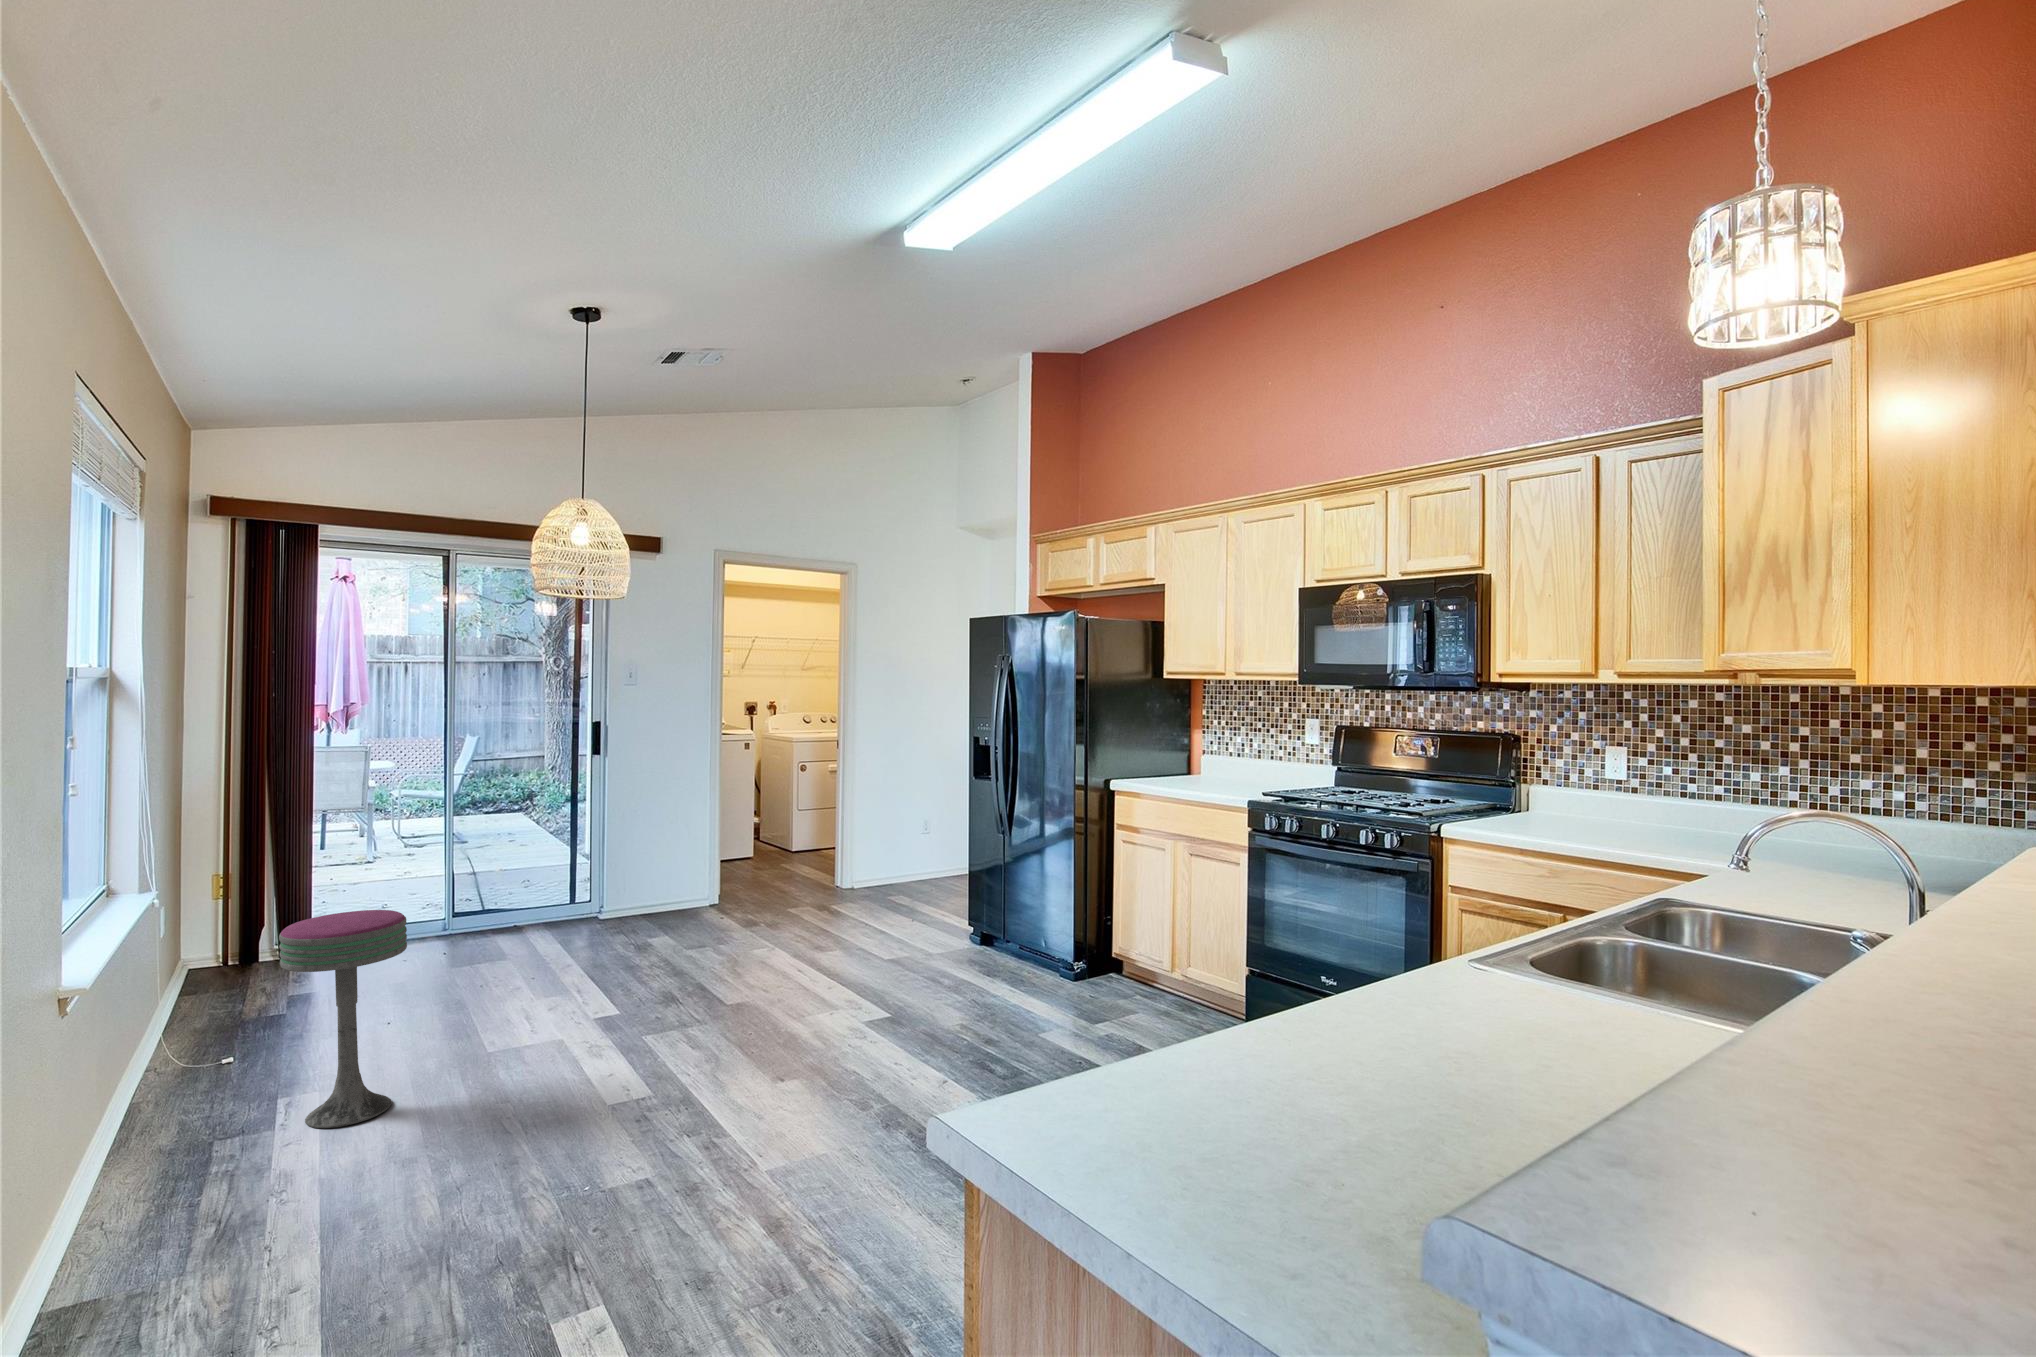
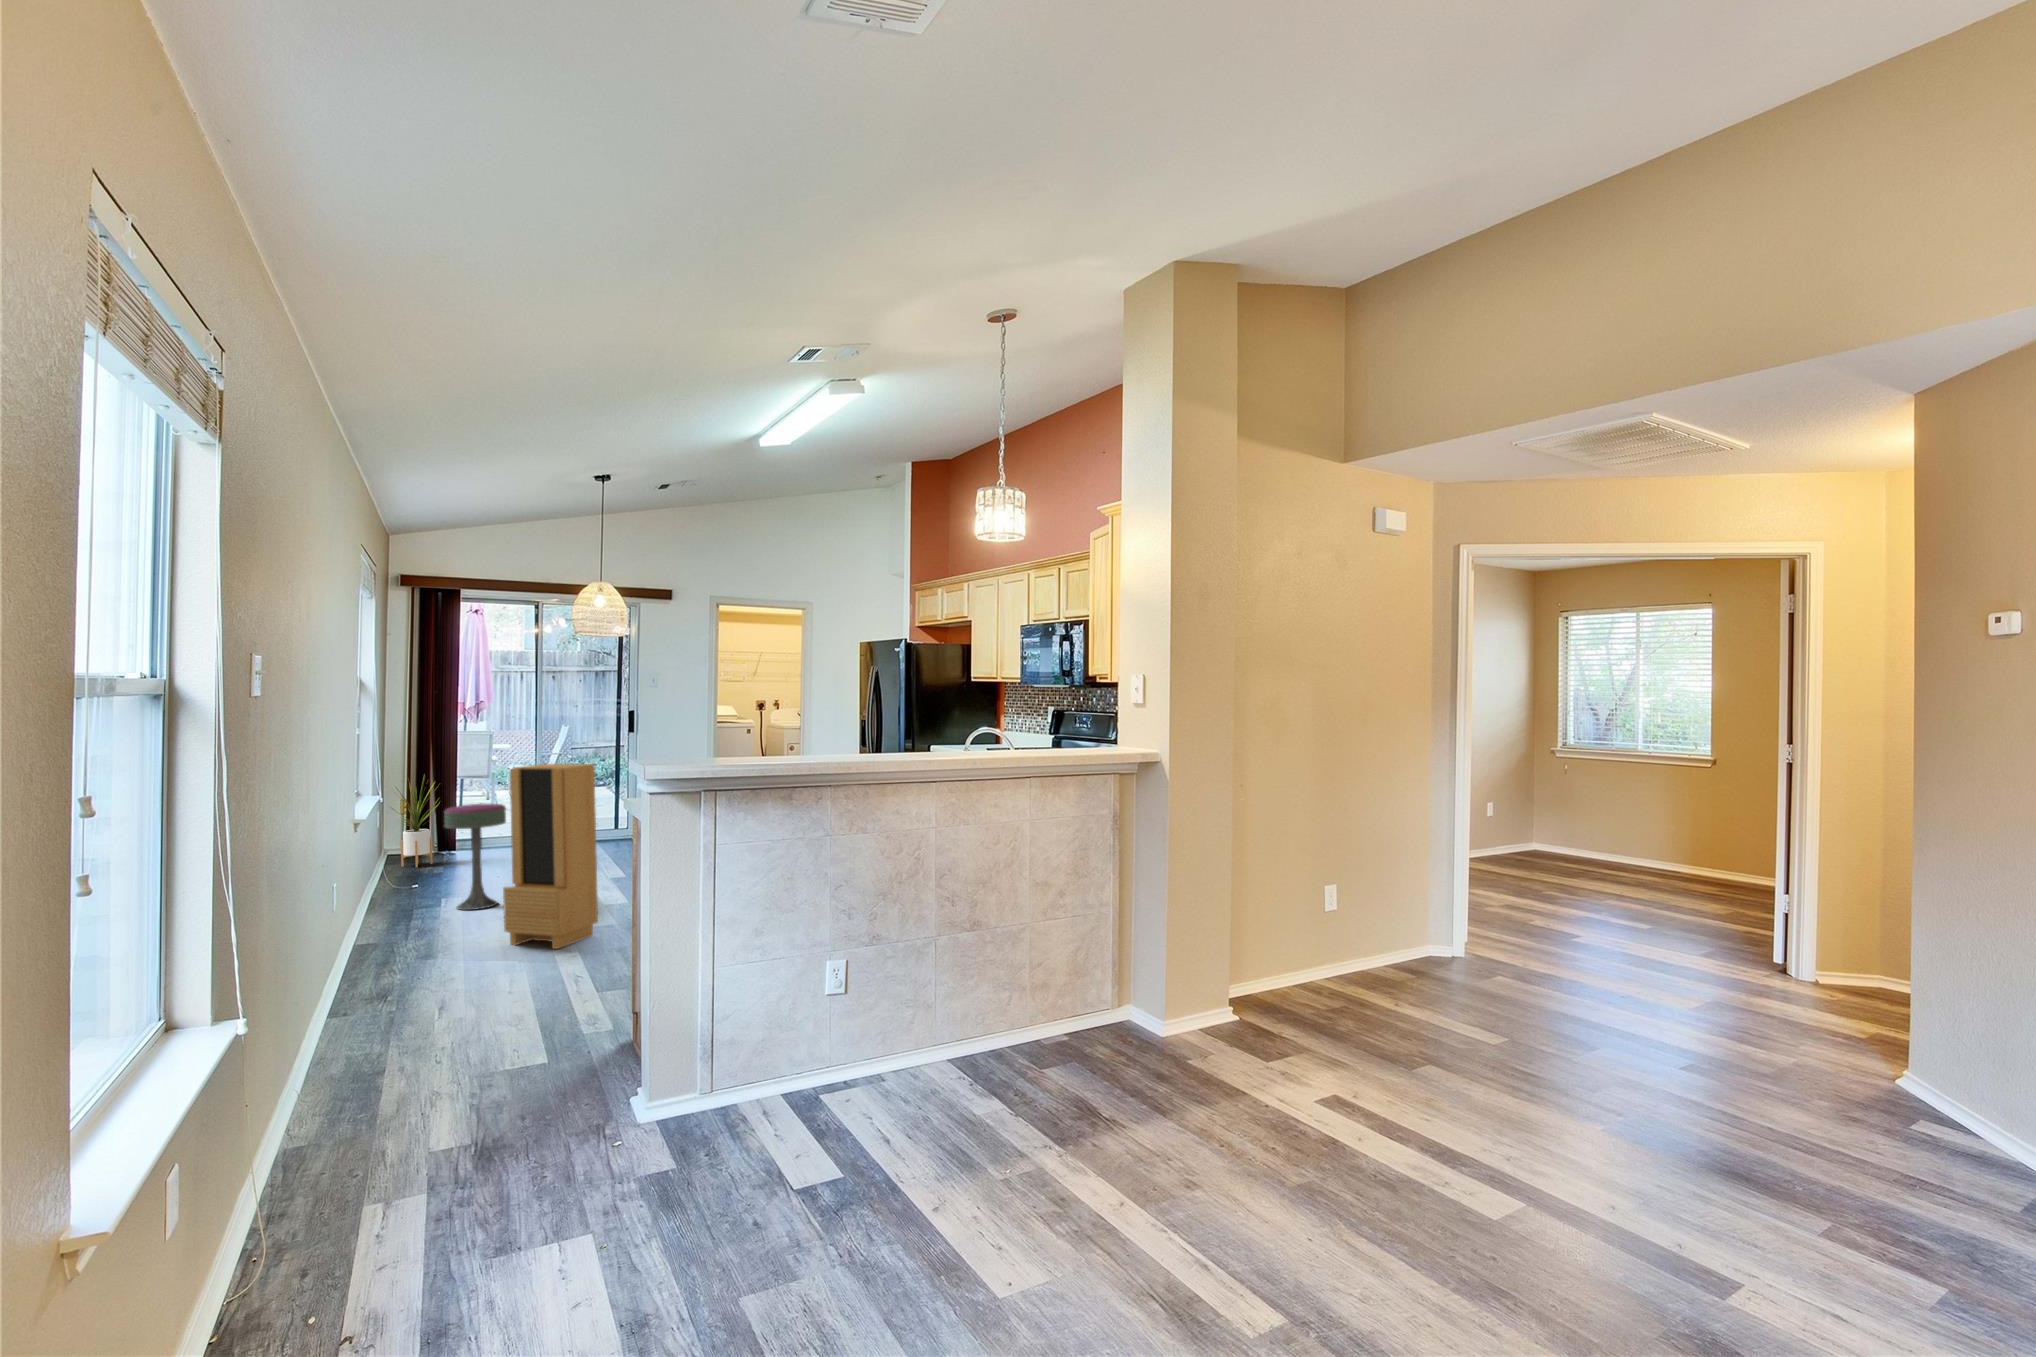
house plant: none [182,833,283,998] -> present [392,782,440,867]
storage cabinet: none [411,852,619,1278] -> present [503,764,598,949]

